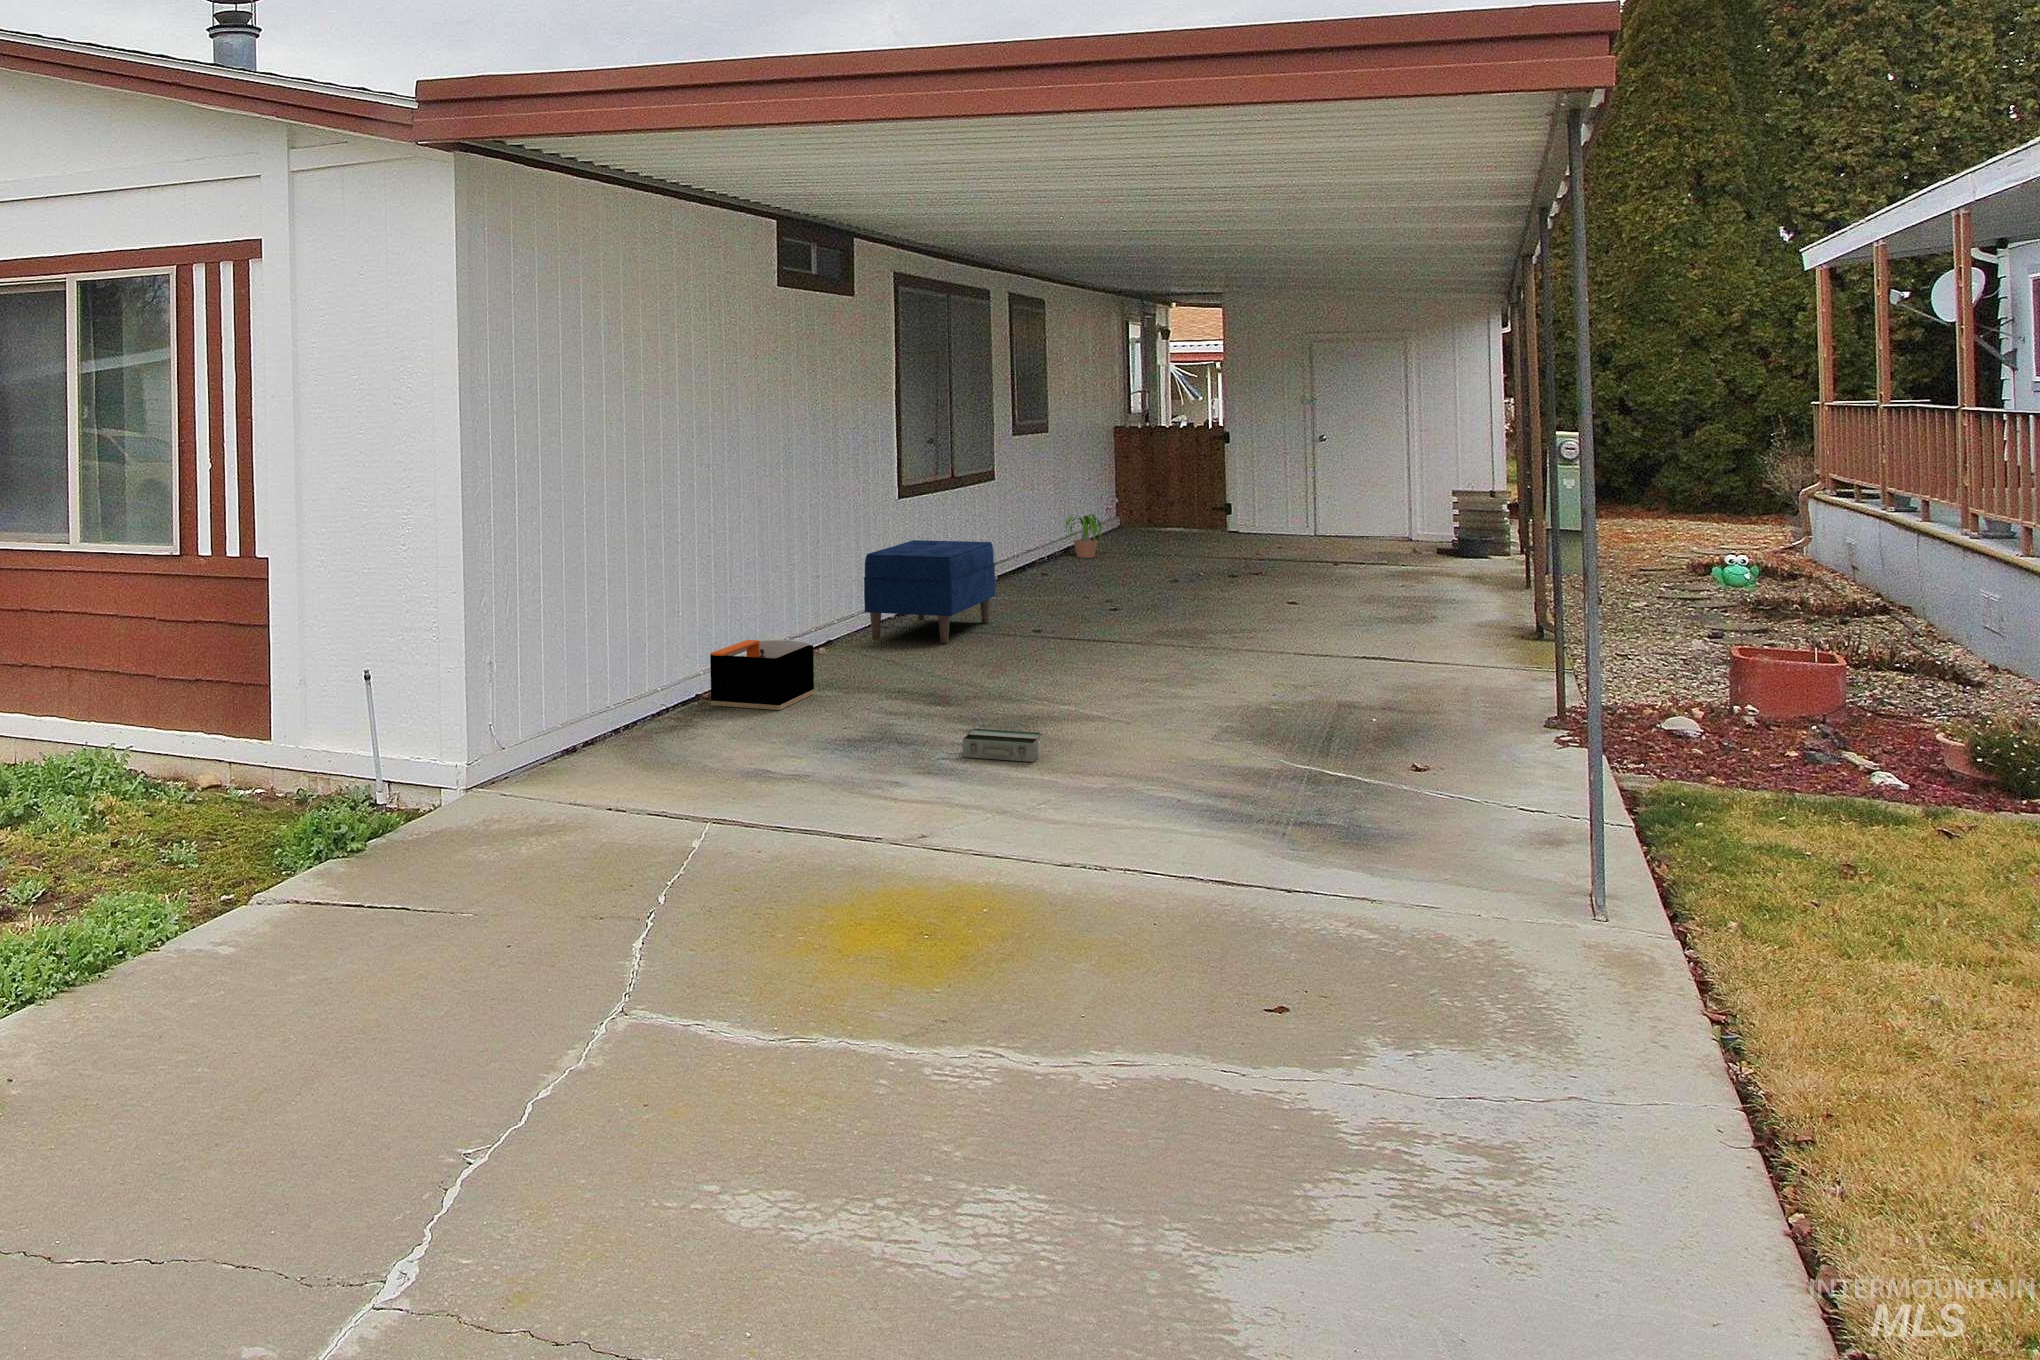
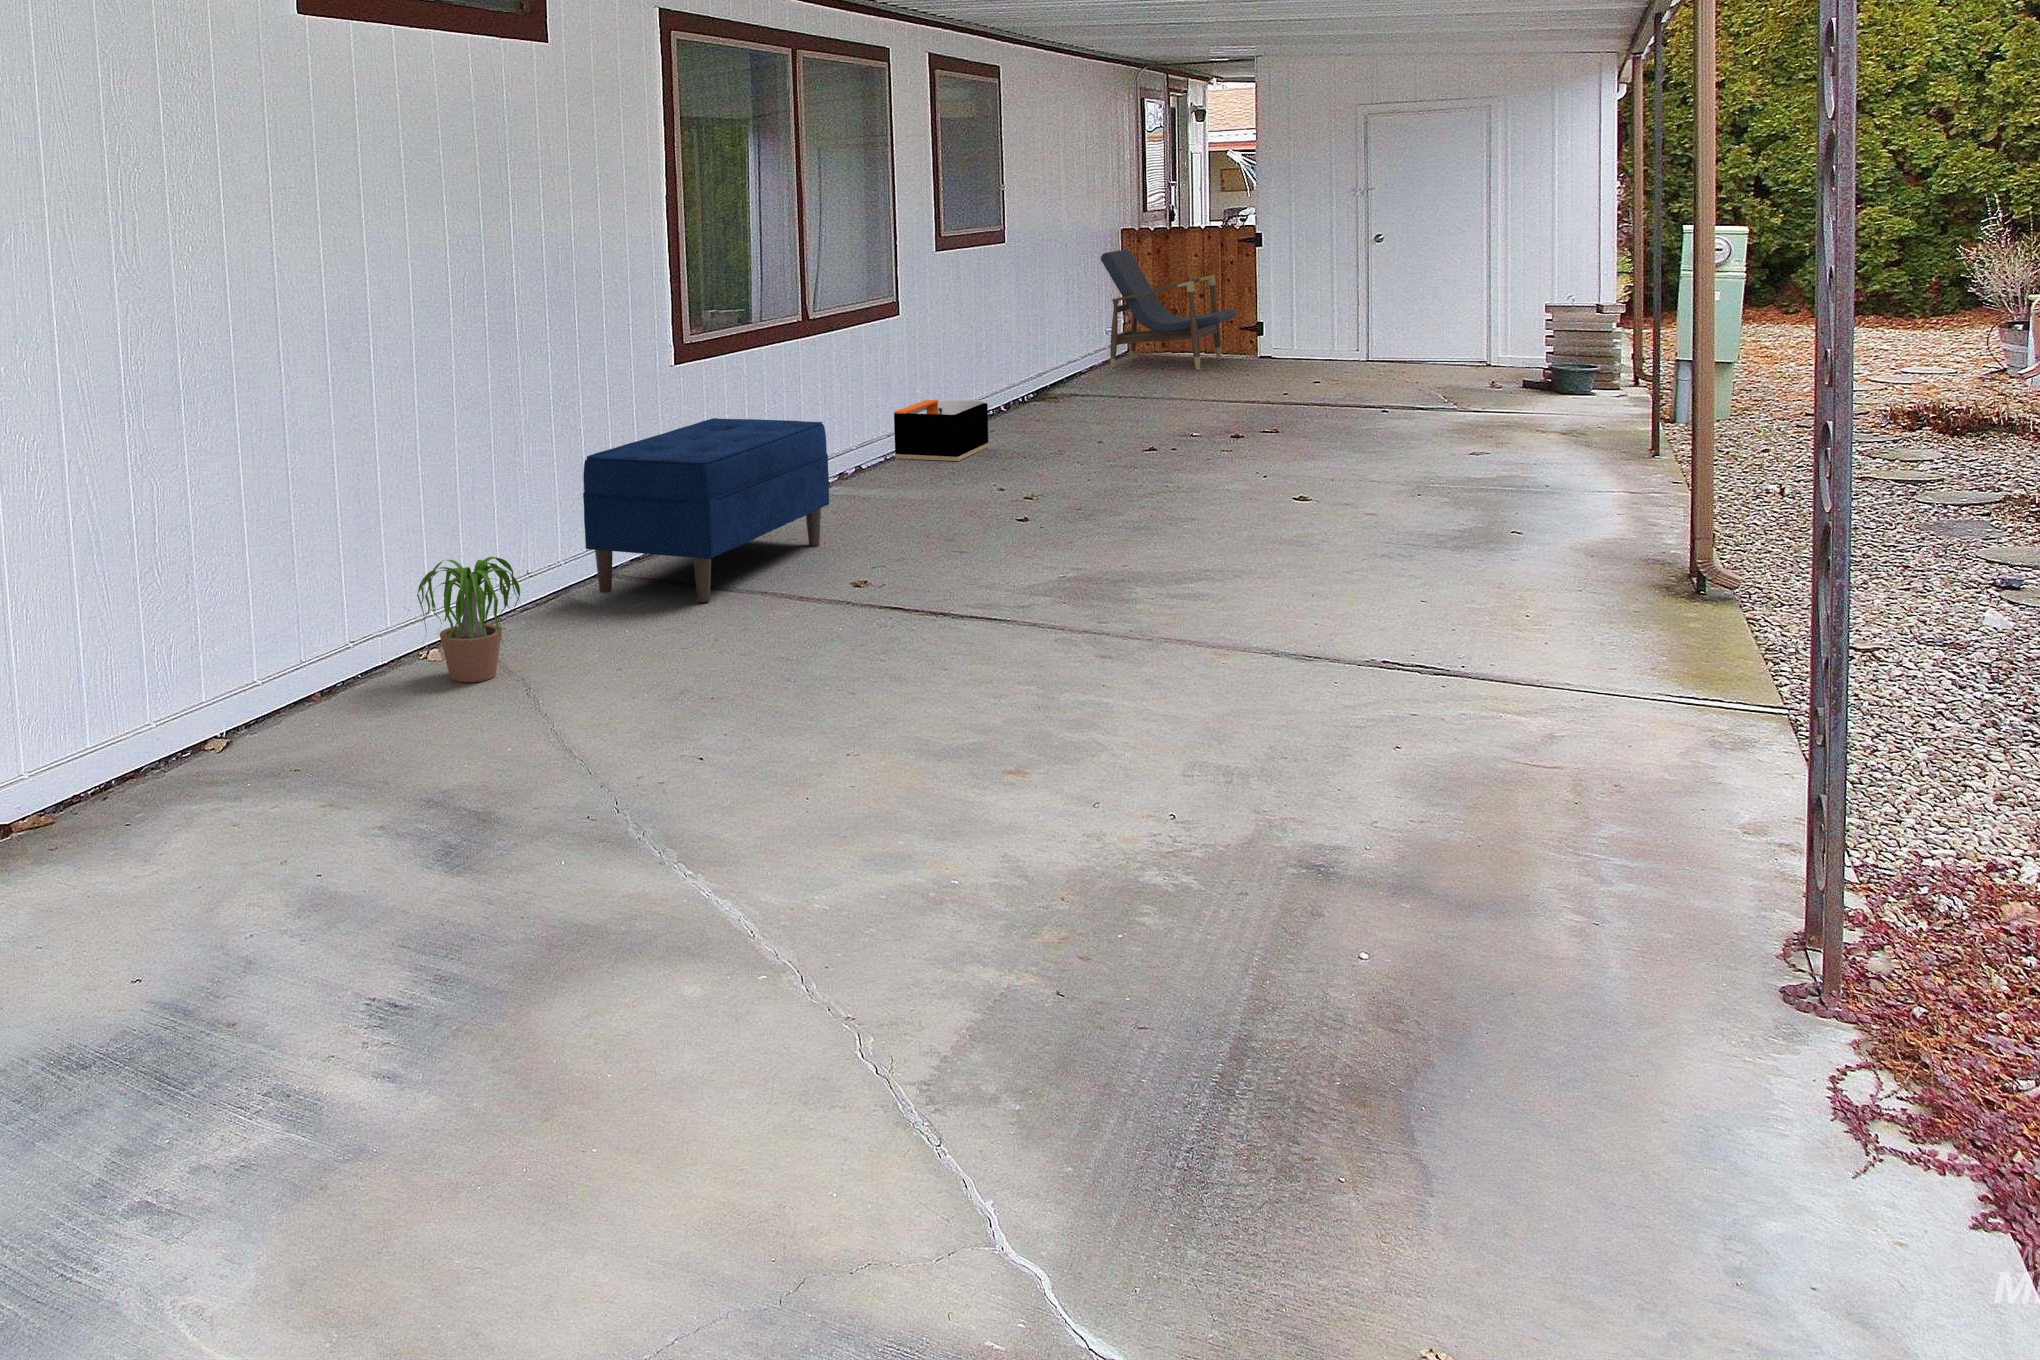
lounge chair: none [1104,442,1211,539] -> present [1101,249,1236,370]
potted plant: present [1066,514,1102,558] -> present [409,557,524,682]
storage bin: present [710,640,814,710] -> present [894,399,989,461]
toolbox: present [963,728,1042,762] -> none [322,990,532,1129]

